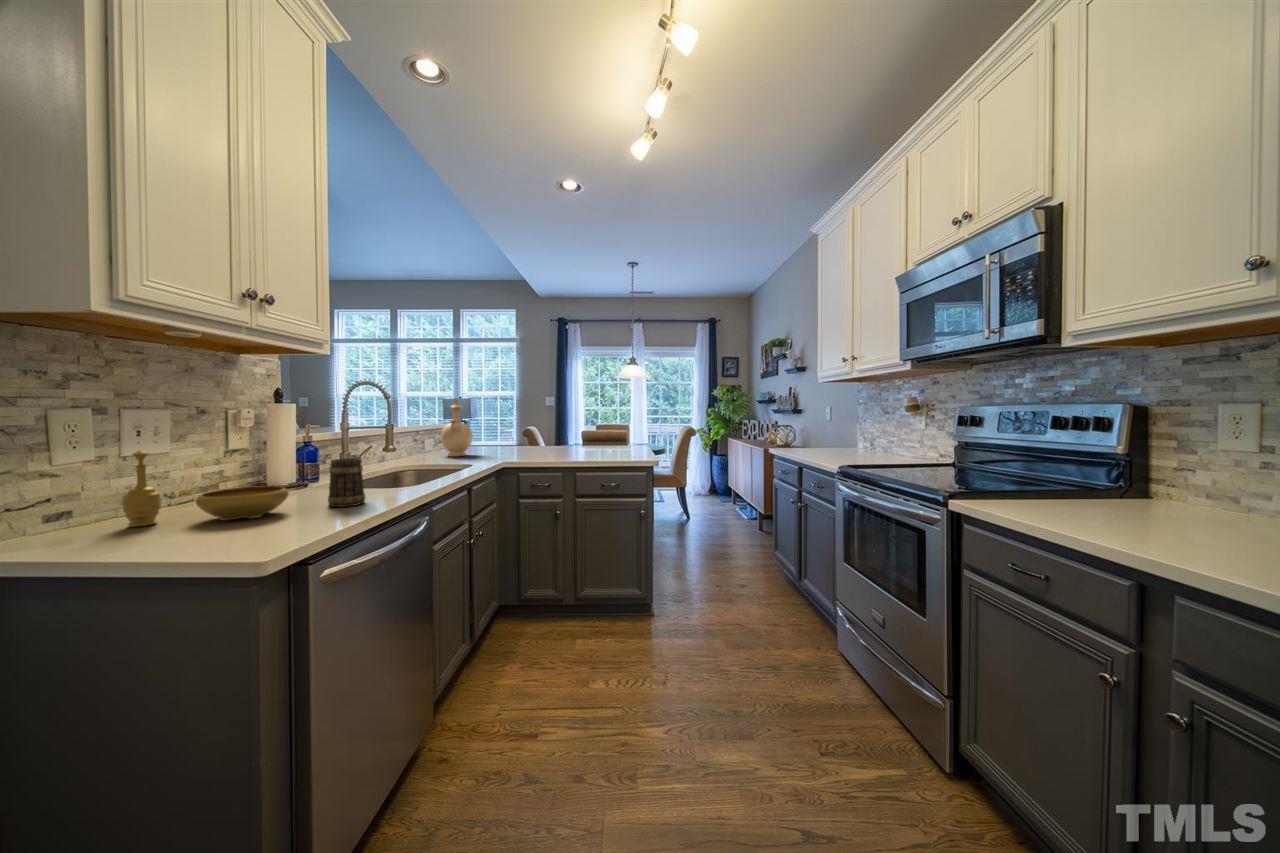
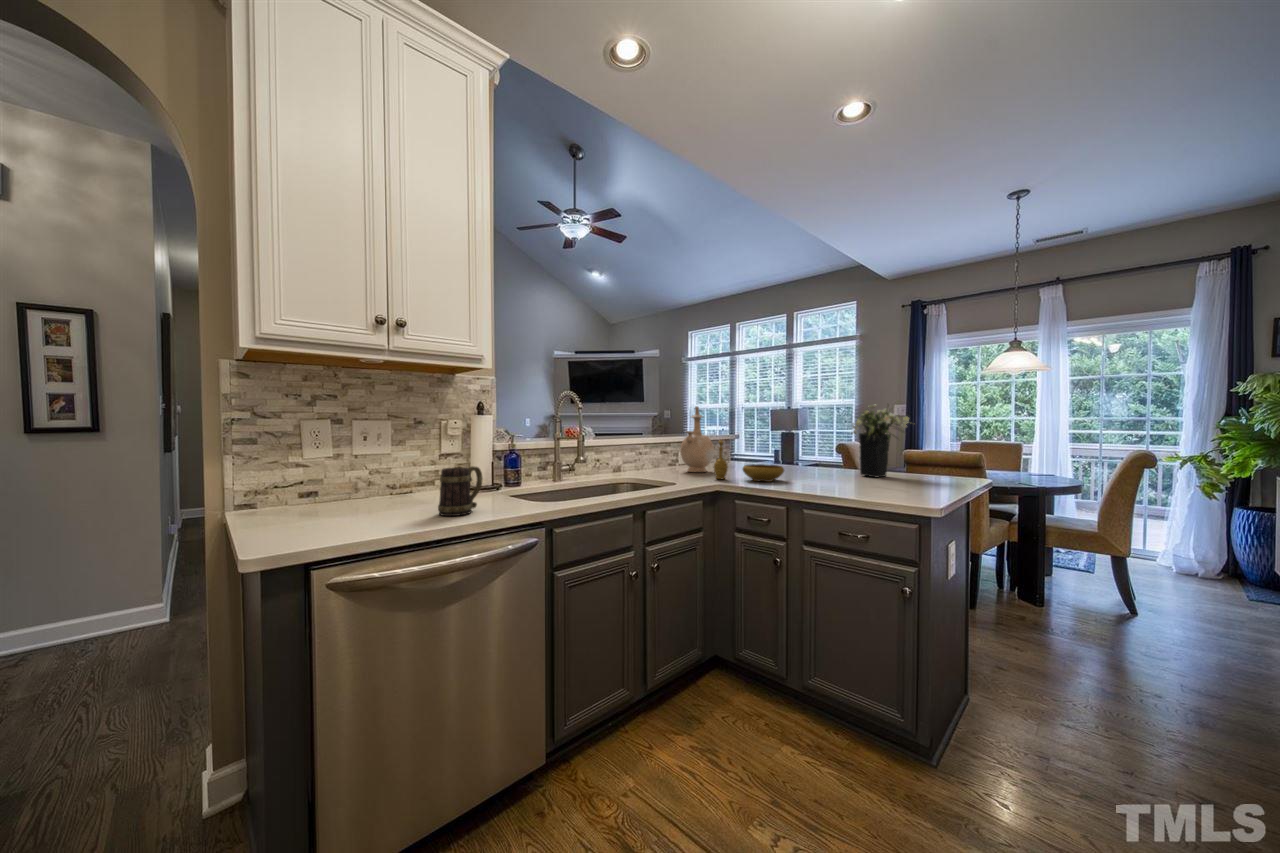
flower arrangement: none [575,398,616,449] -> present [852,405,909,477]
decorative bowl: present [122,450,289,527] -> present [714,440,784,482]

